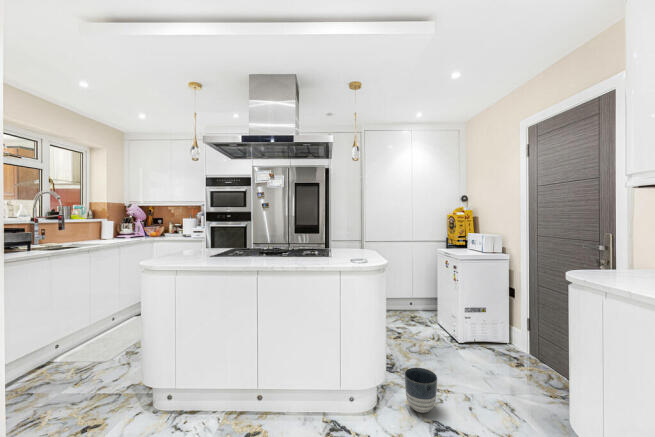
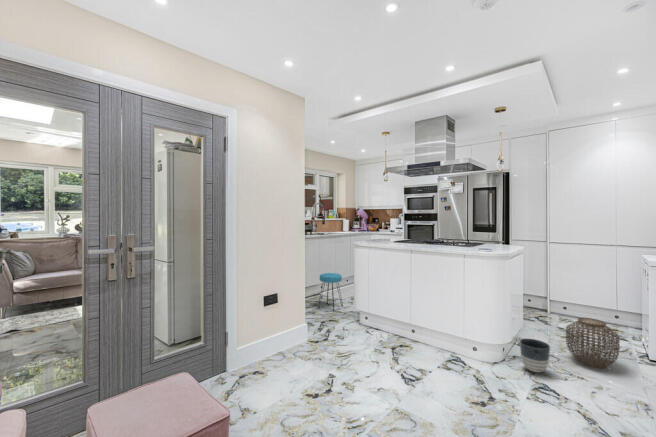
stool: none [50,320,111,399] -> present [318,273,343,310]
woven basket: none [424,323,470,377] -> present [566,318,619,368]

